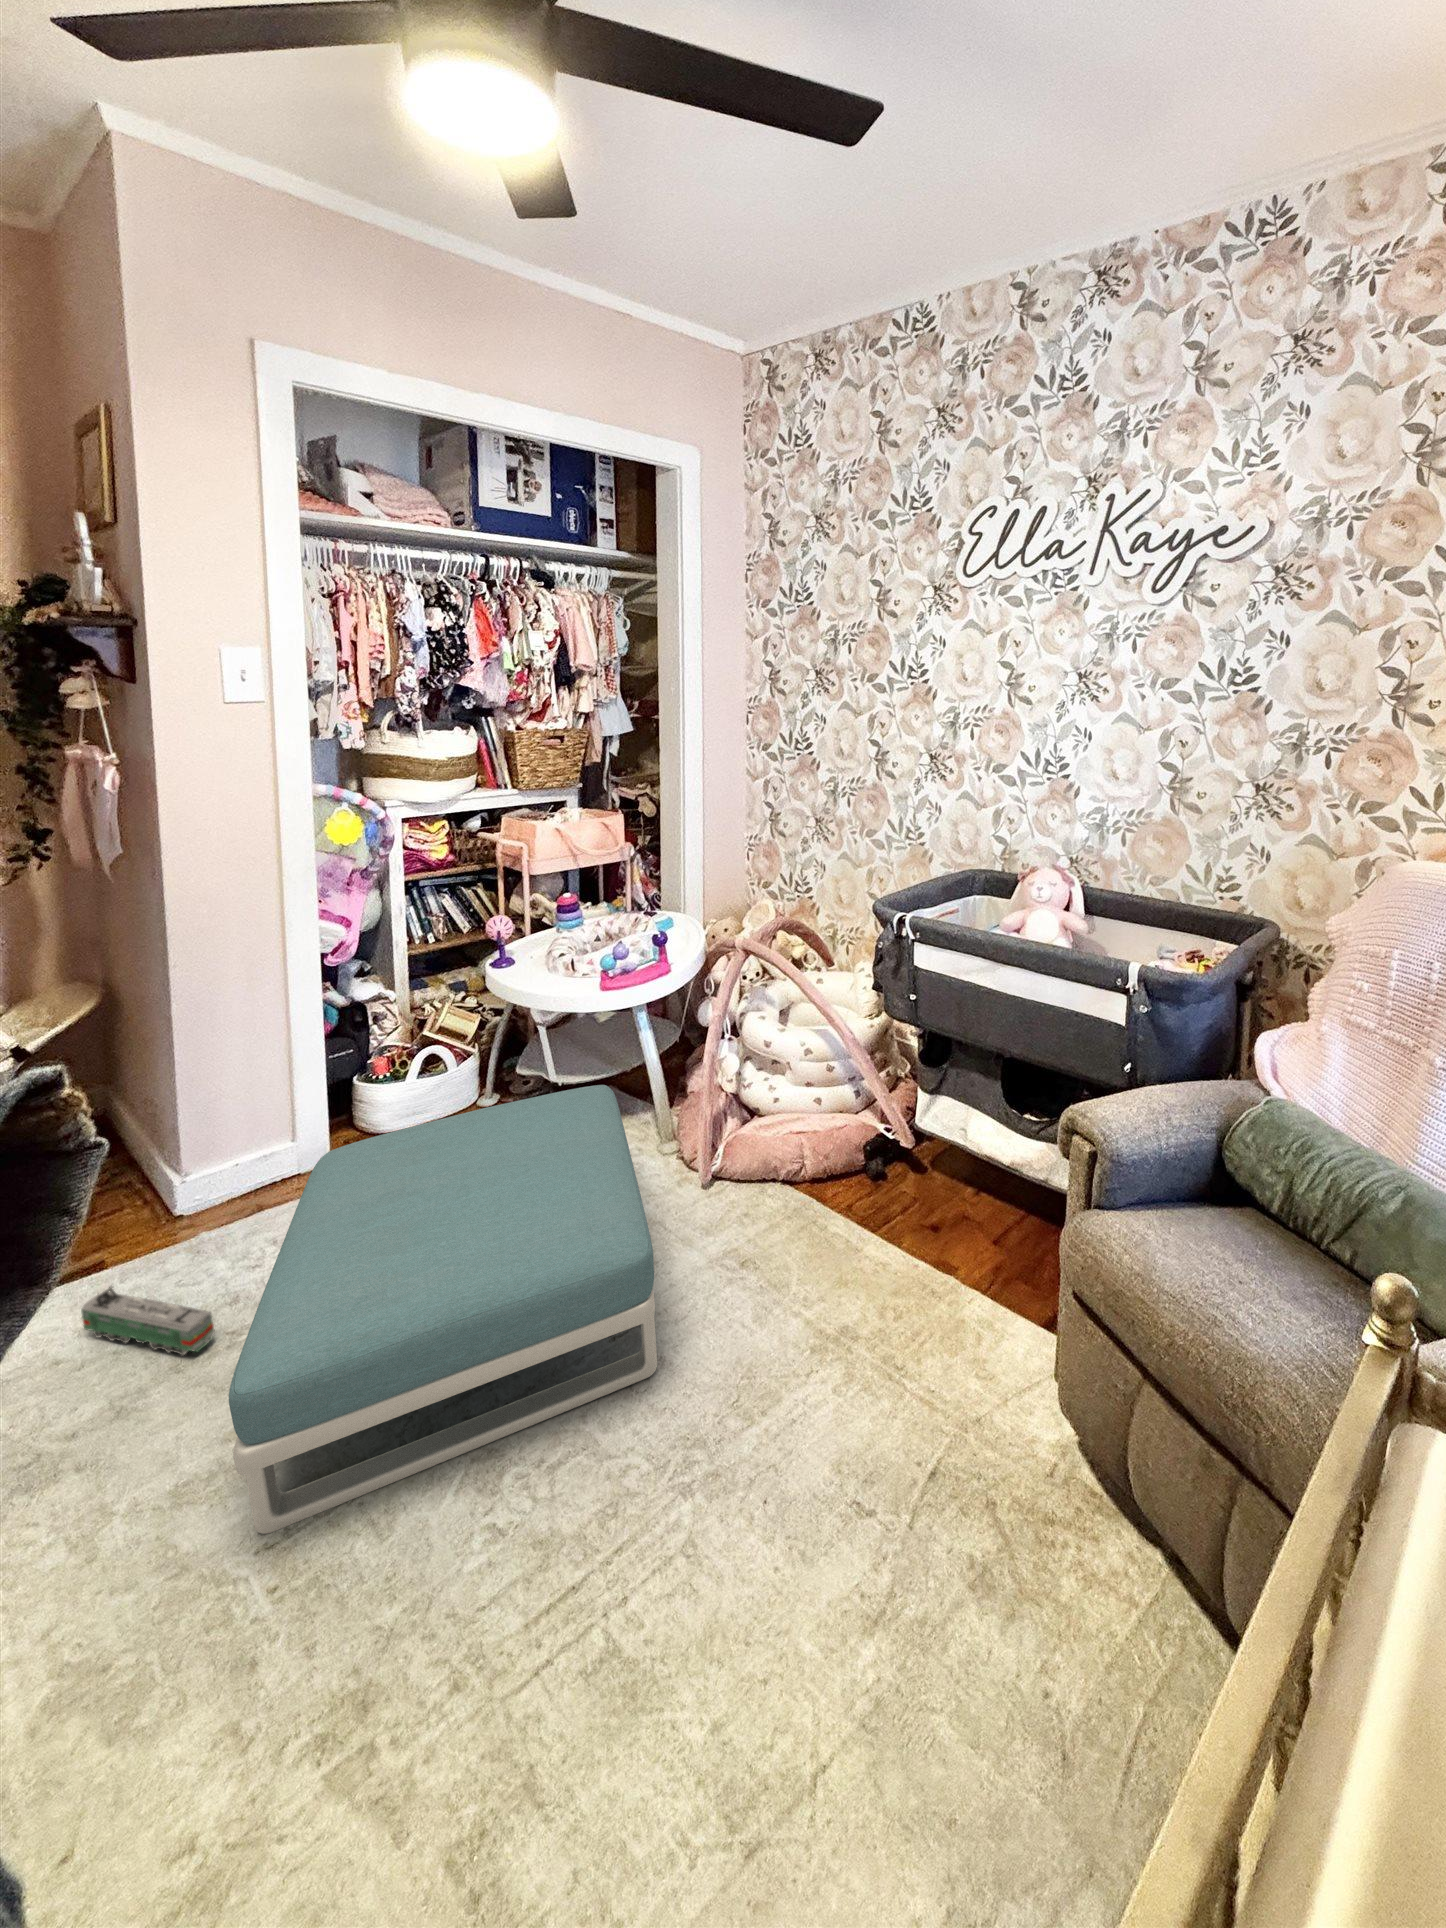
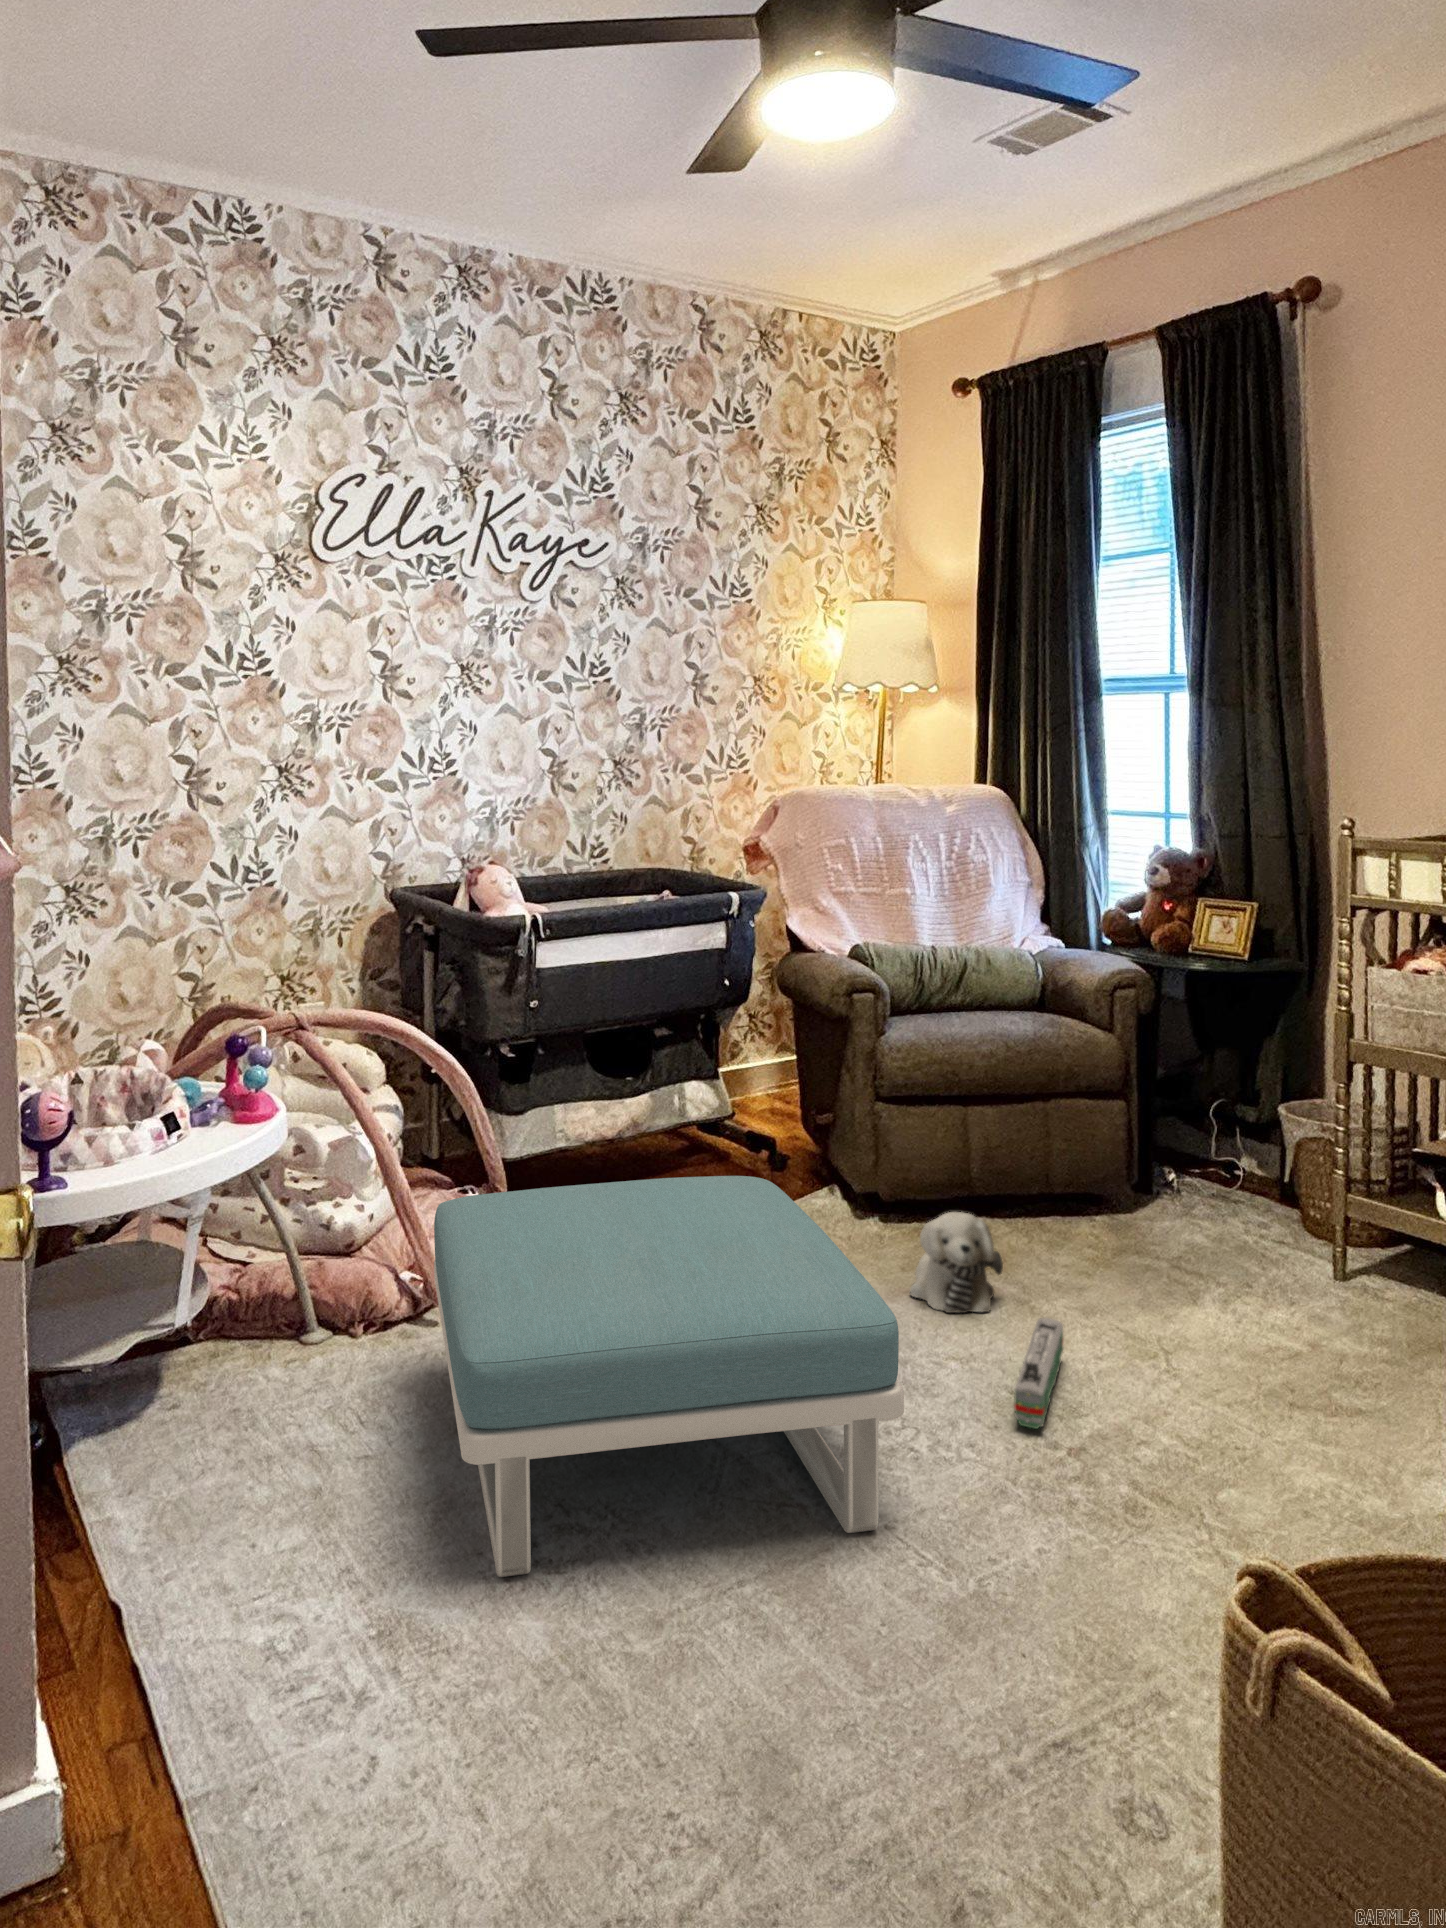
toy train: present [81,1286,215,1355] -> present [1014,1318,1063,1429]
plush toy: none [700,1492,890,1693] -> present [910,1212,1003,1313]

